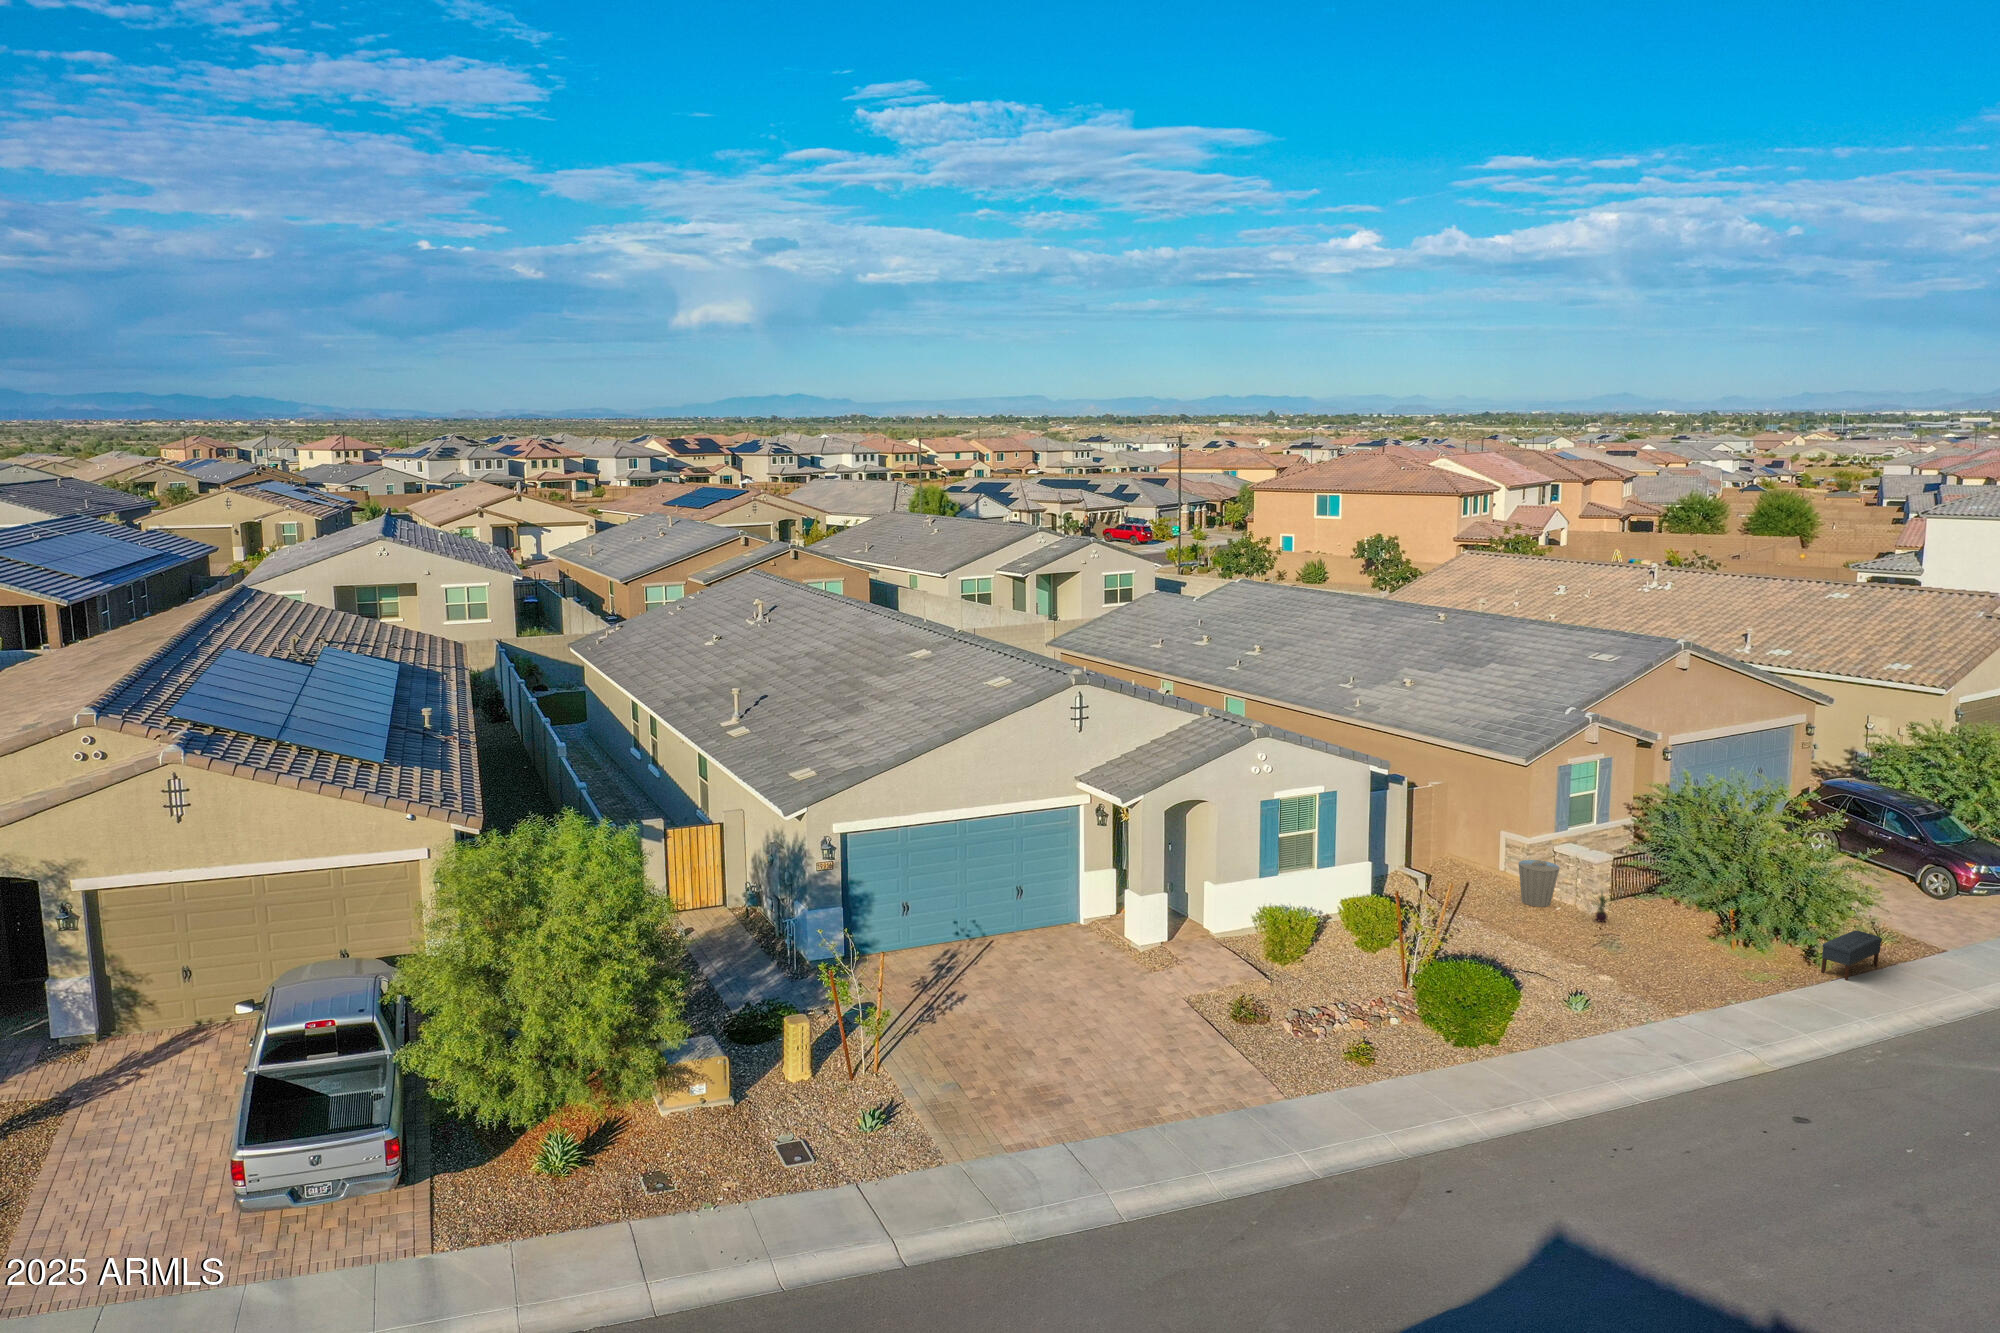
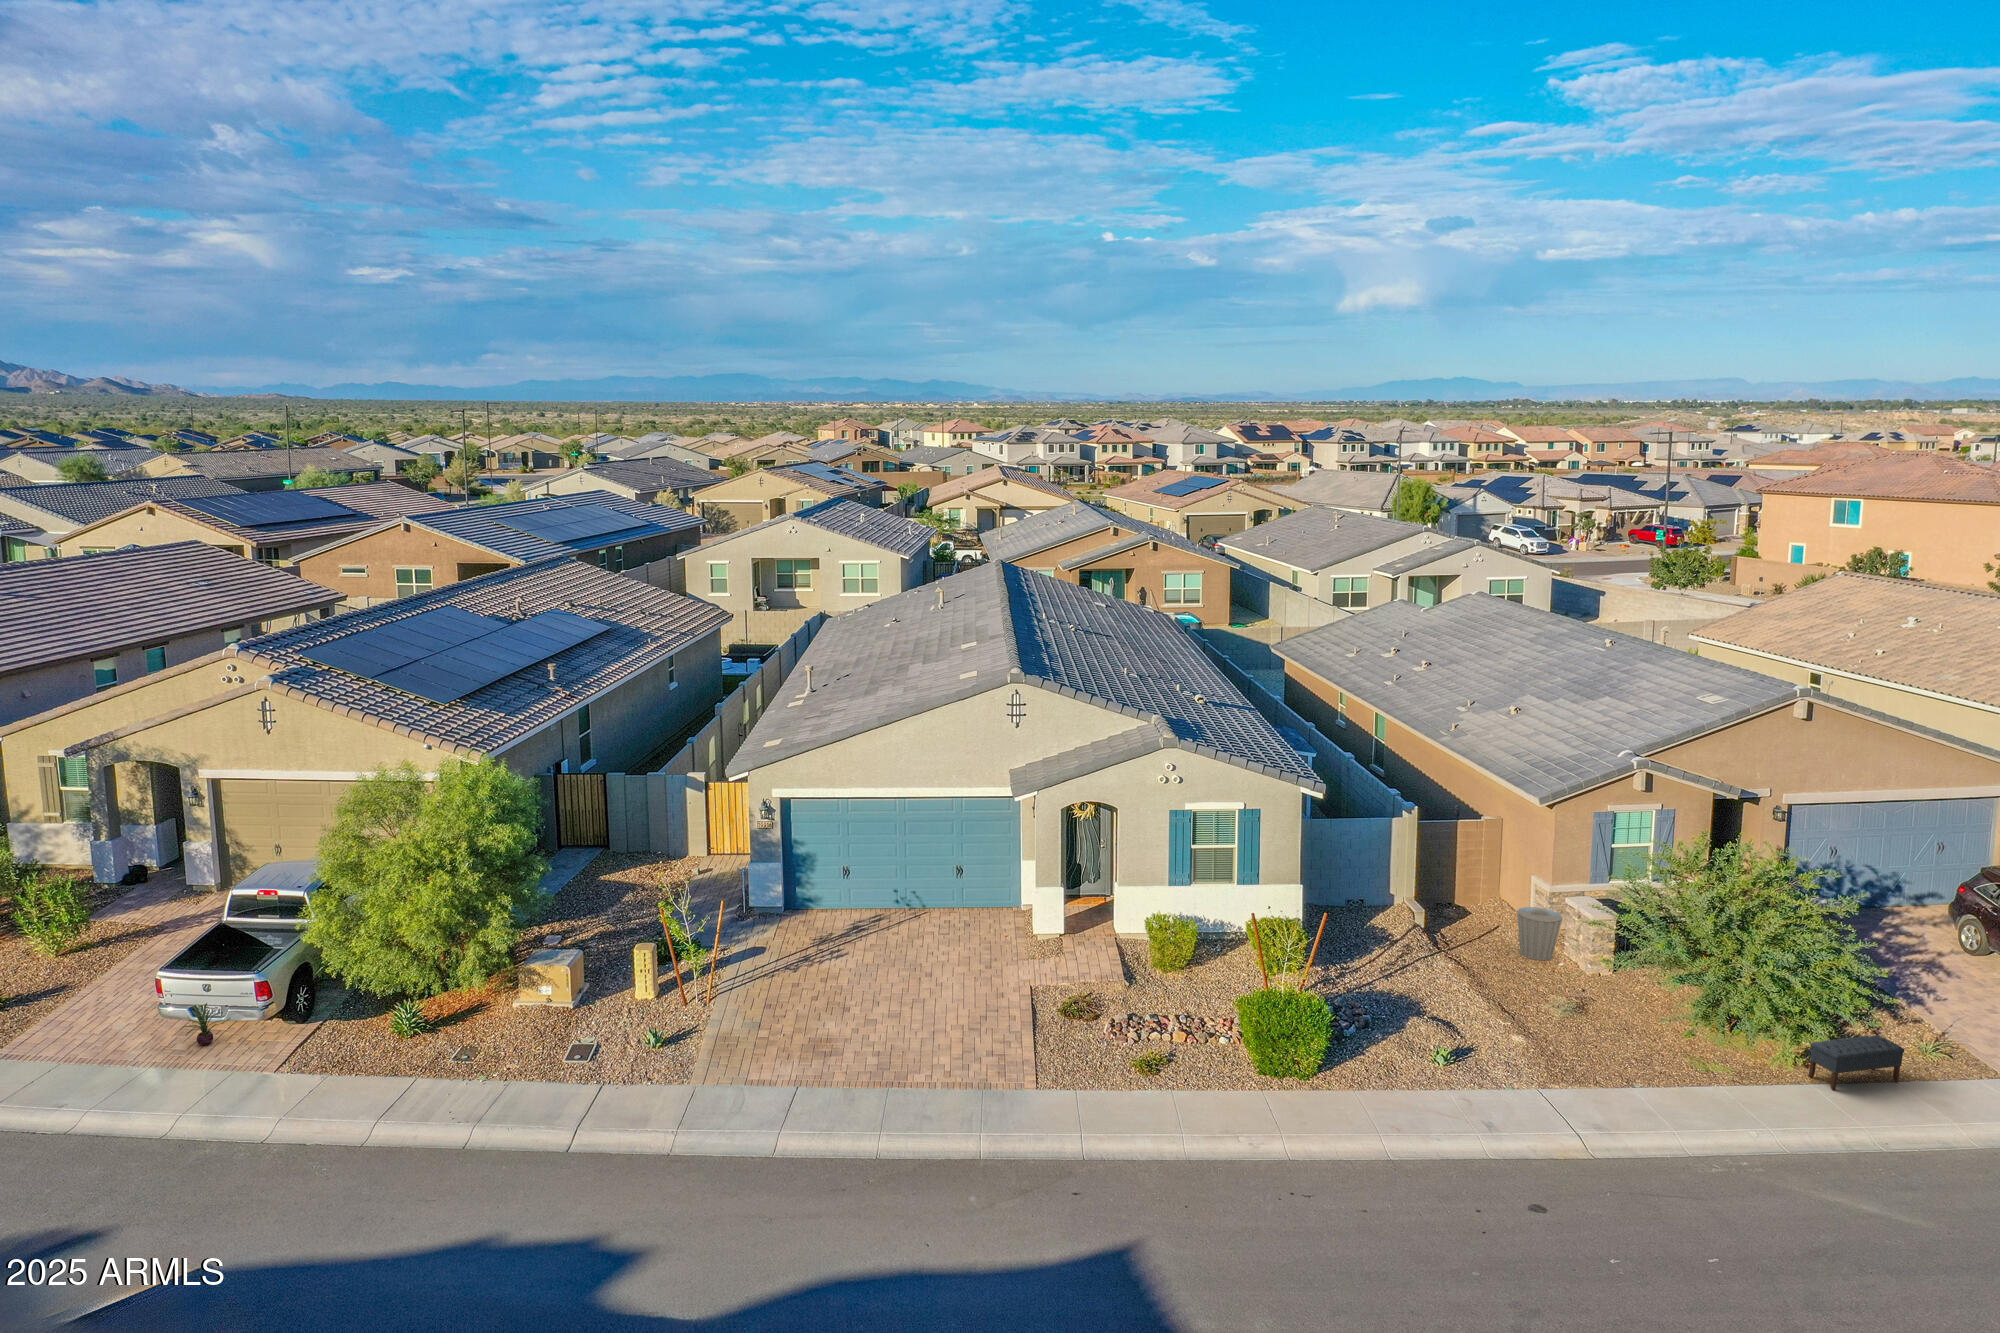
decorative plant: present [1595,892,1610,922] -> present [182,1003,224,1046]

